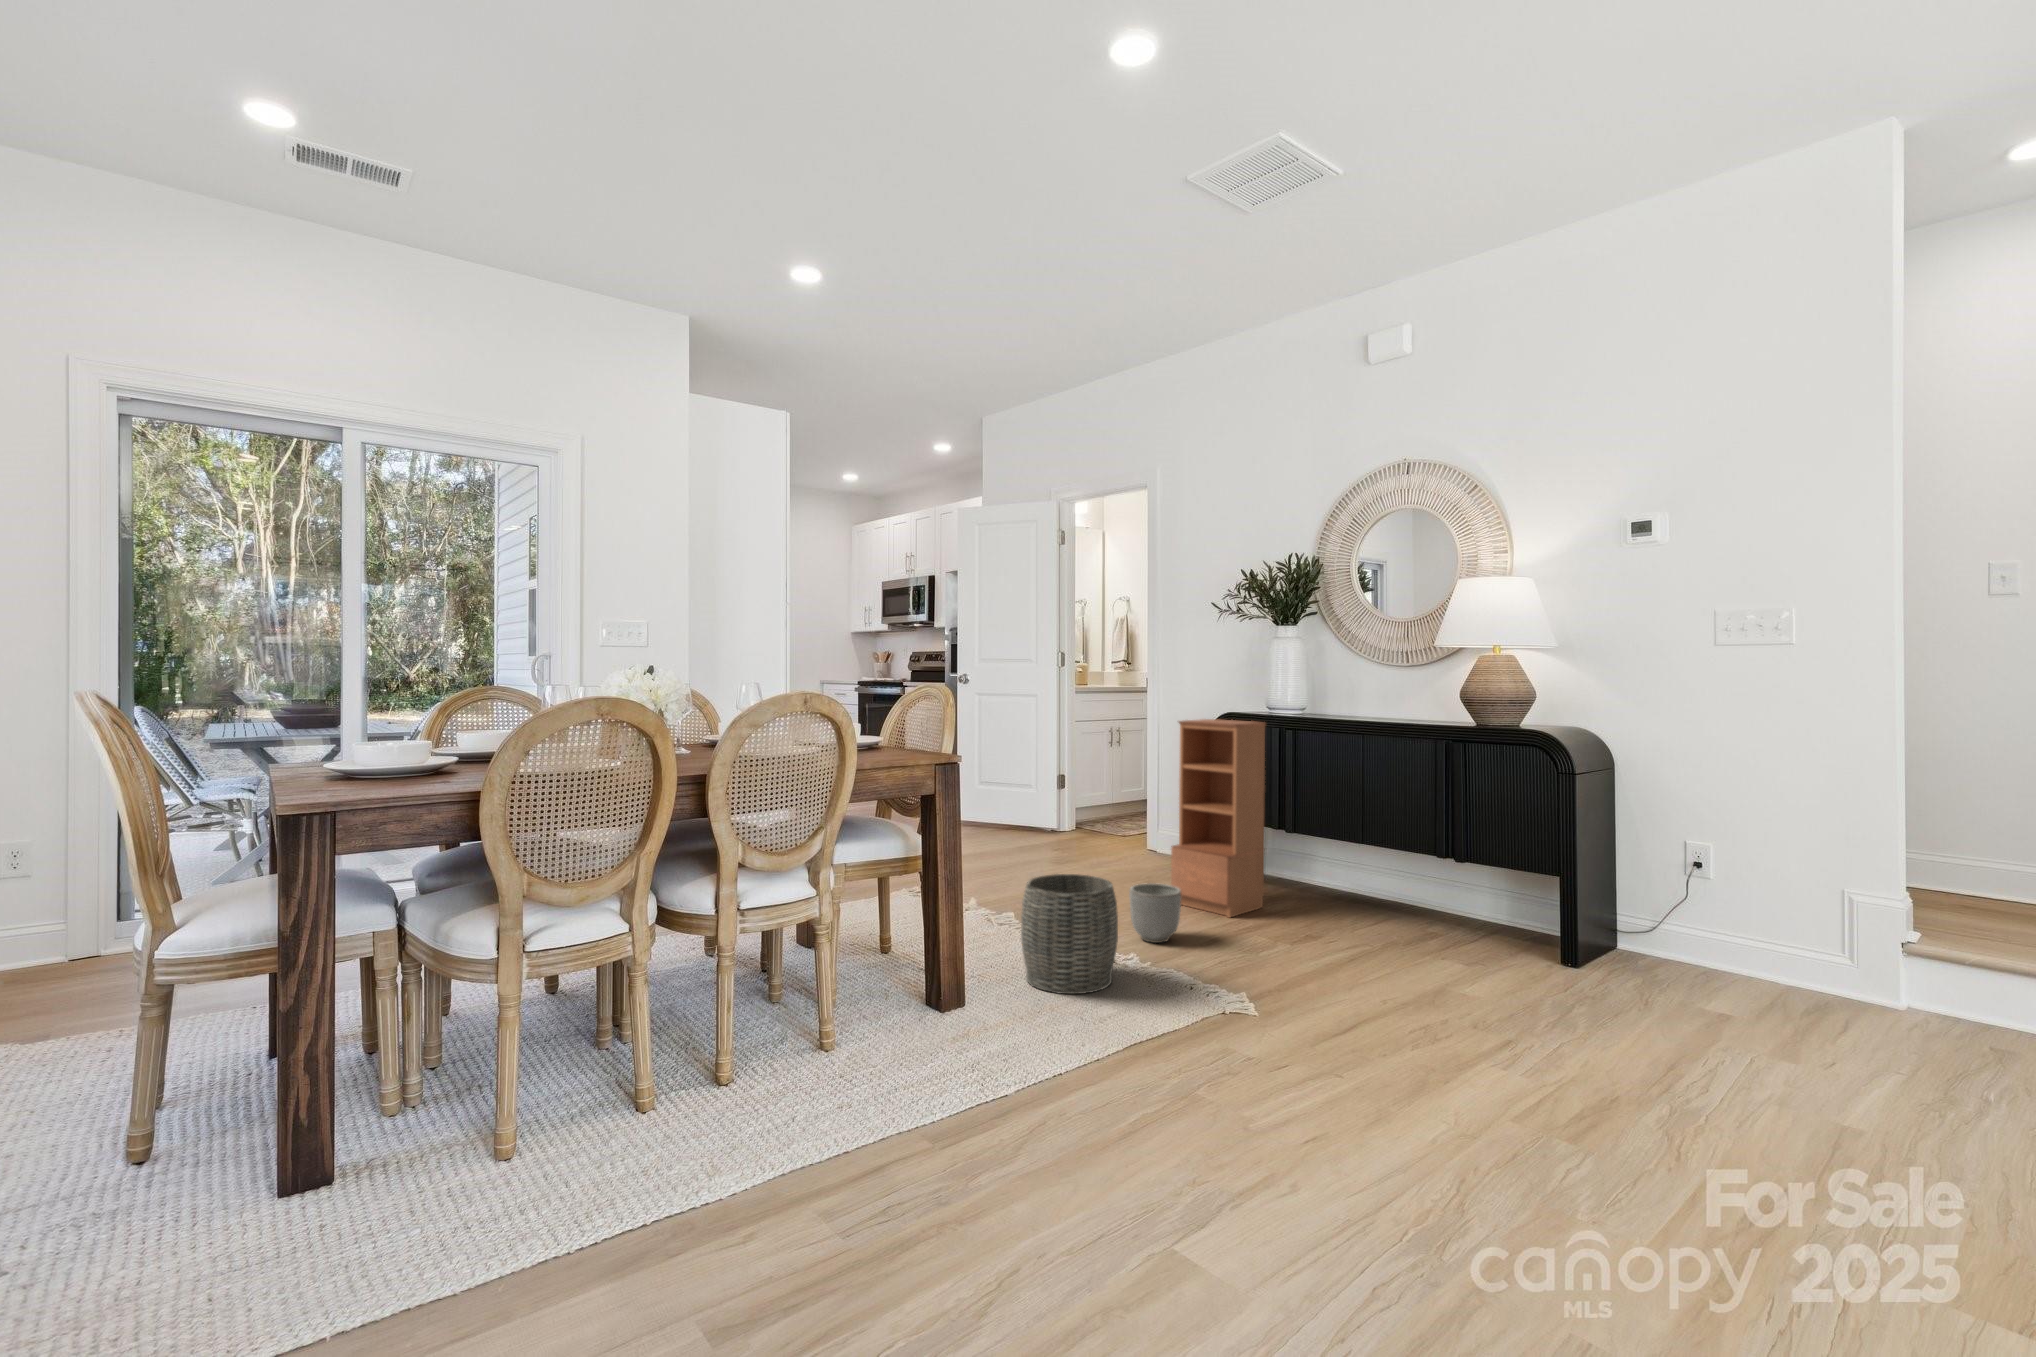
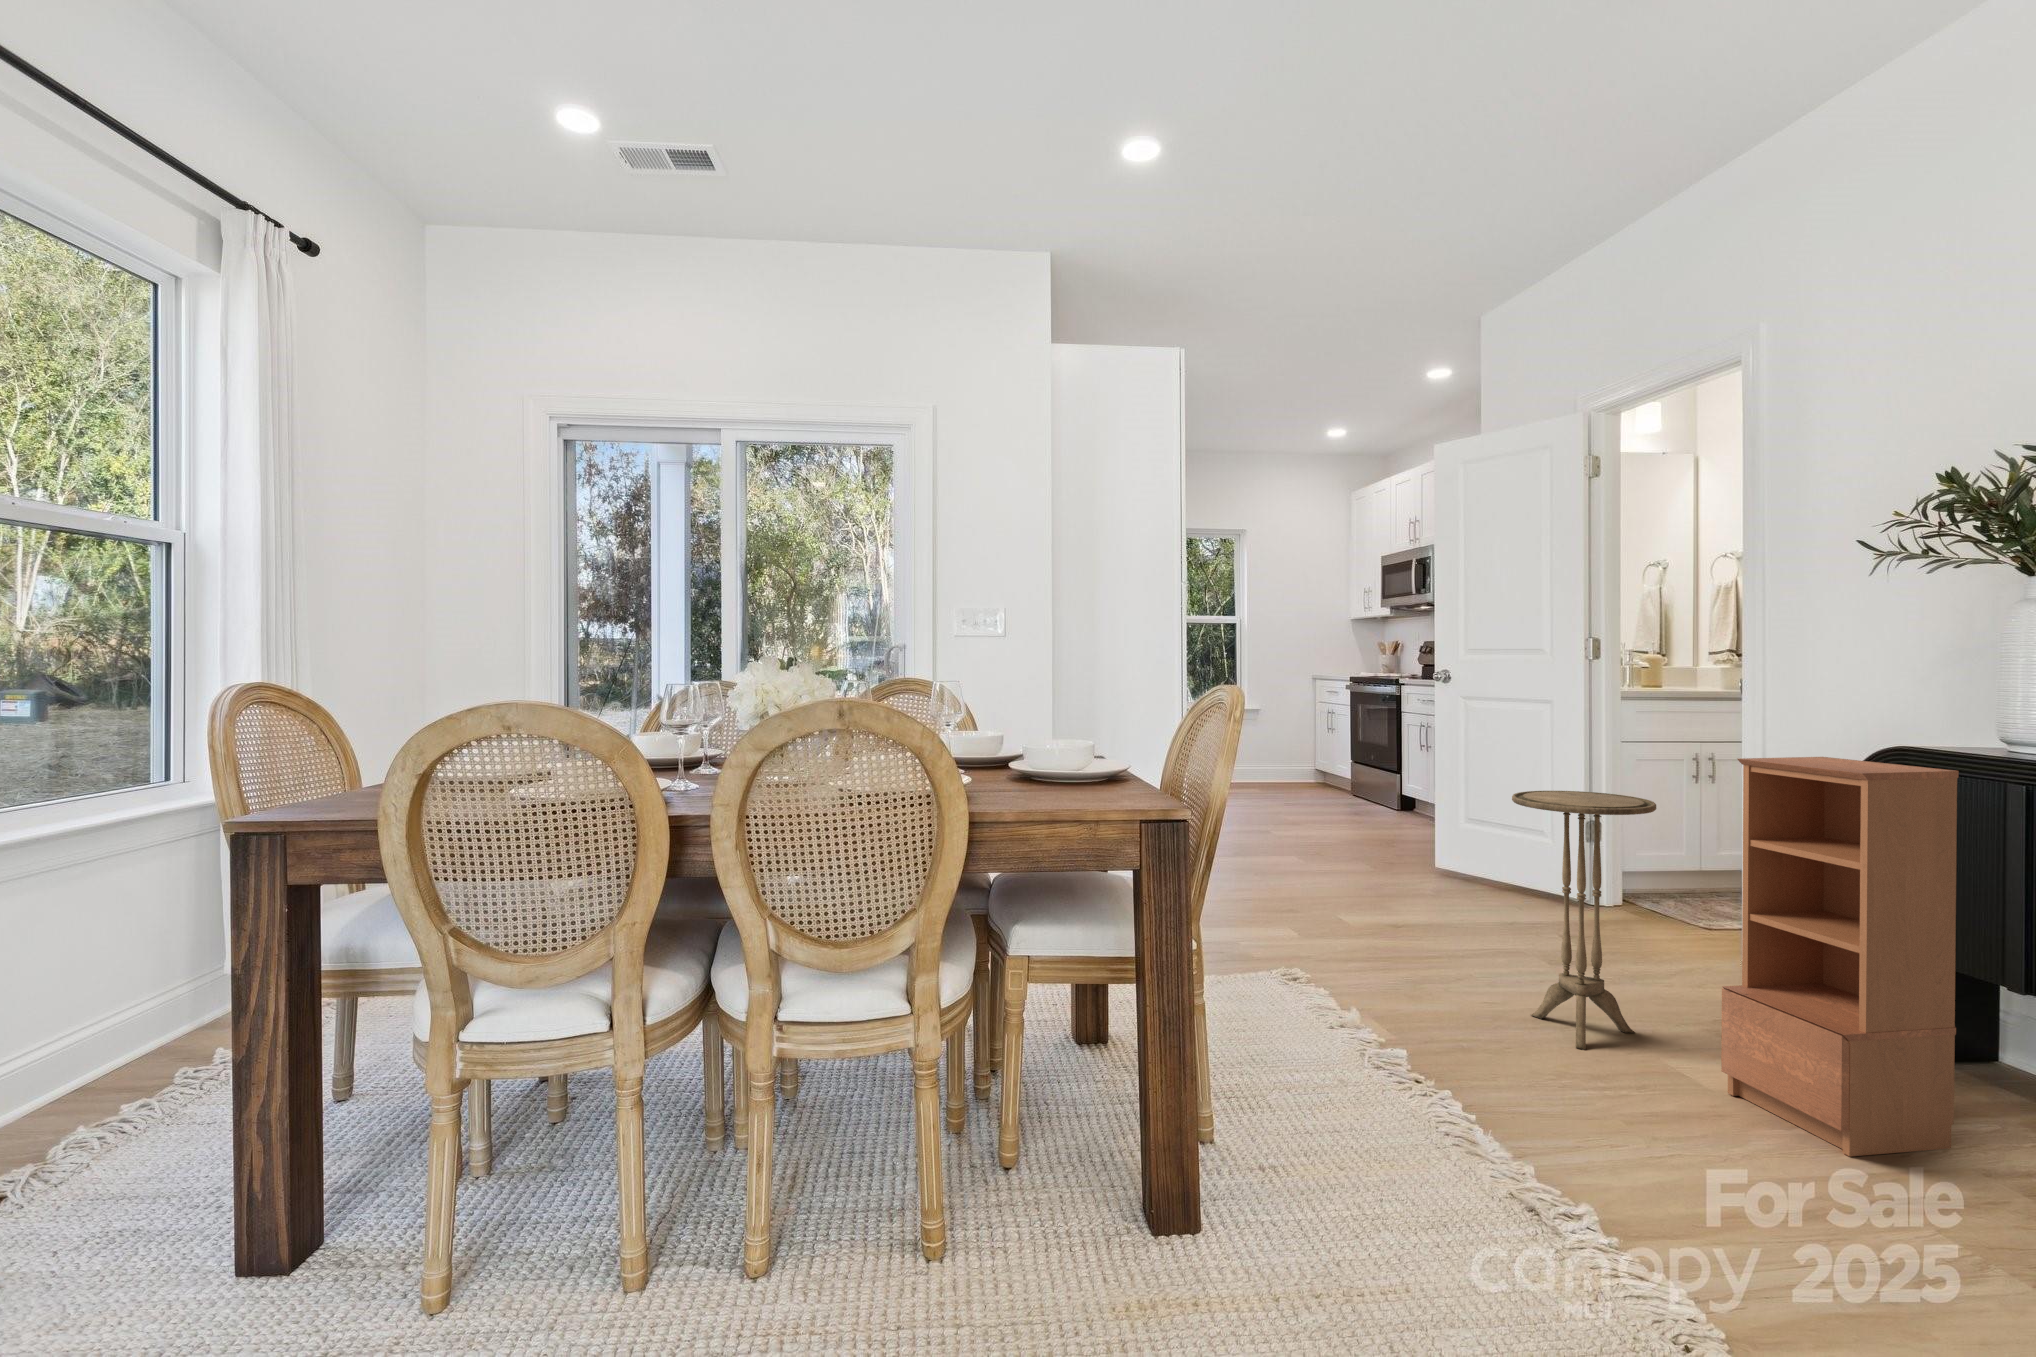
side table: none [1059,747,1133,898] -> present [1512,791,1656,1050]
woven basket: present [1021,874,1118,994] -> none [1310,1022,1497,1270]
planter: present [1129,883,1182,943] -> none [1583,1058,1699,1183]

